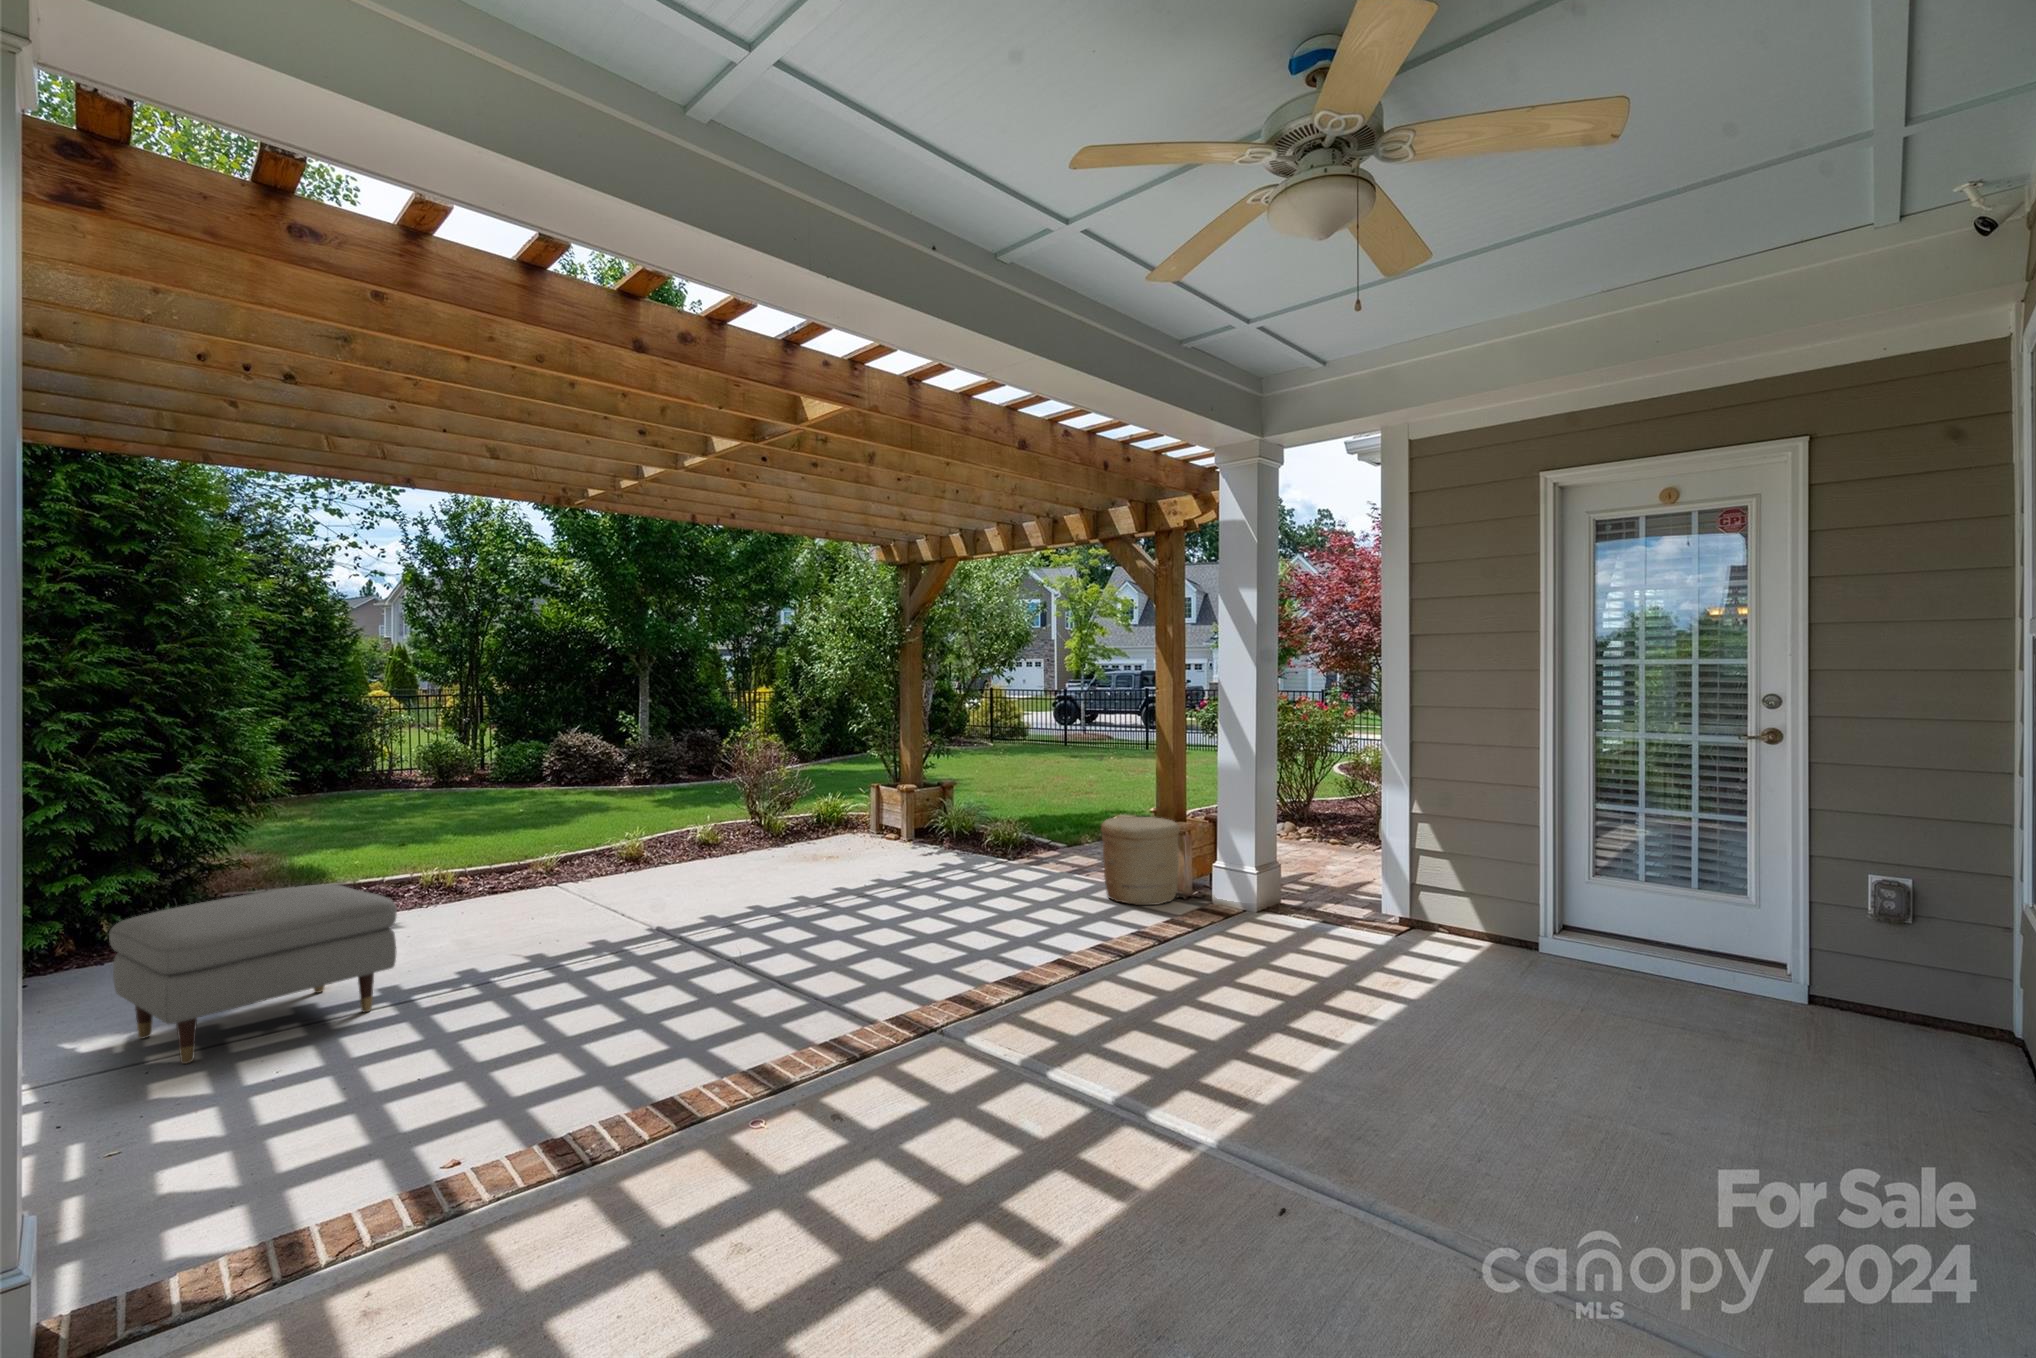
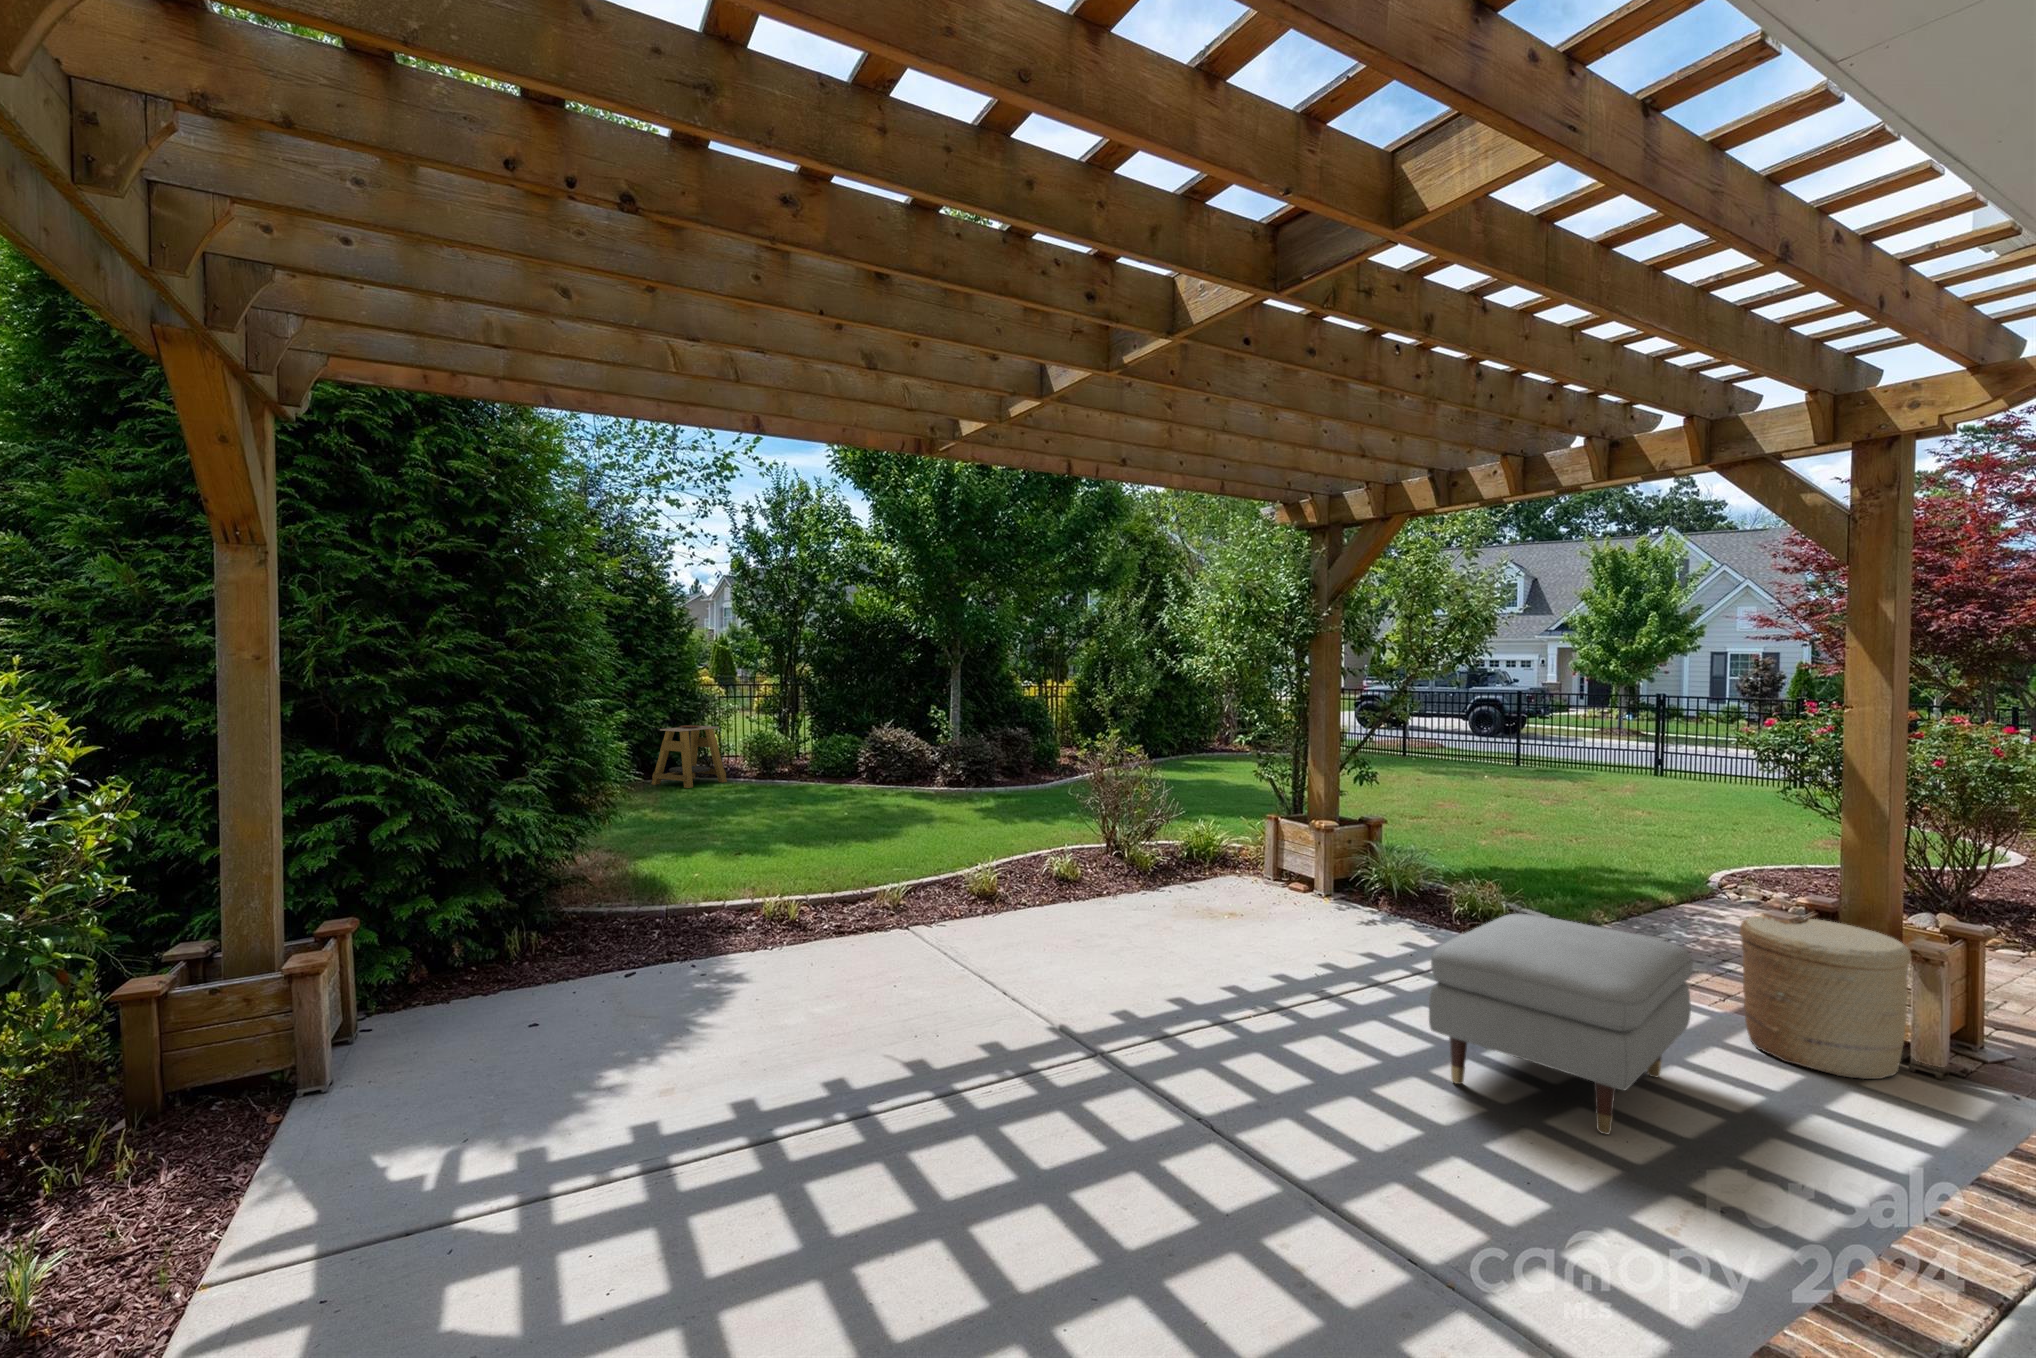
side table: none [311,737,399,799] -> present [651,725,727,788]
ottoman: present [109,884,397,1064] -> present [1429,914,1693,1135]

